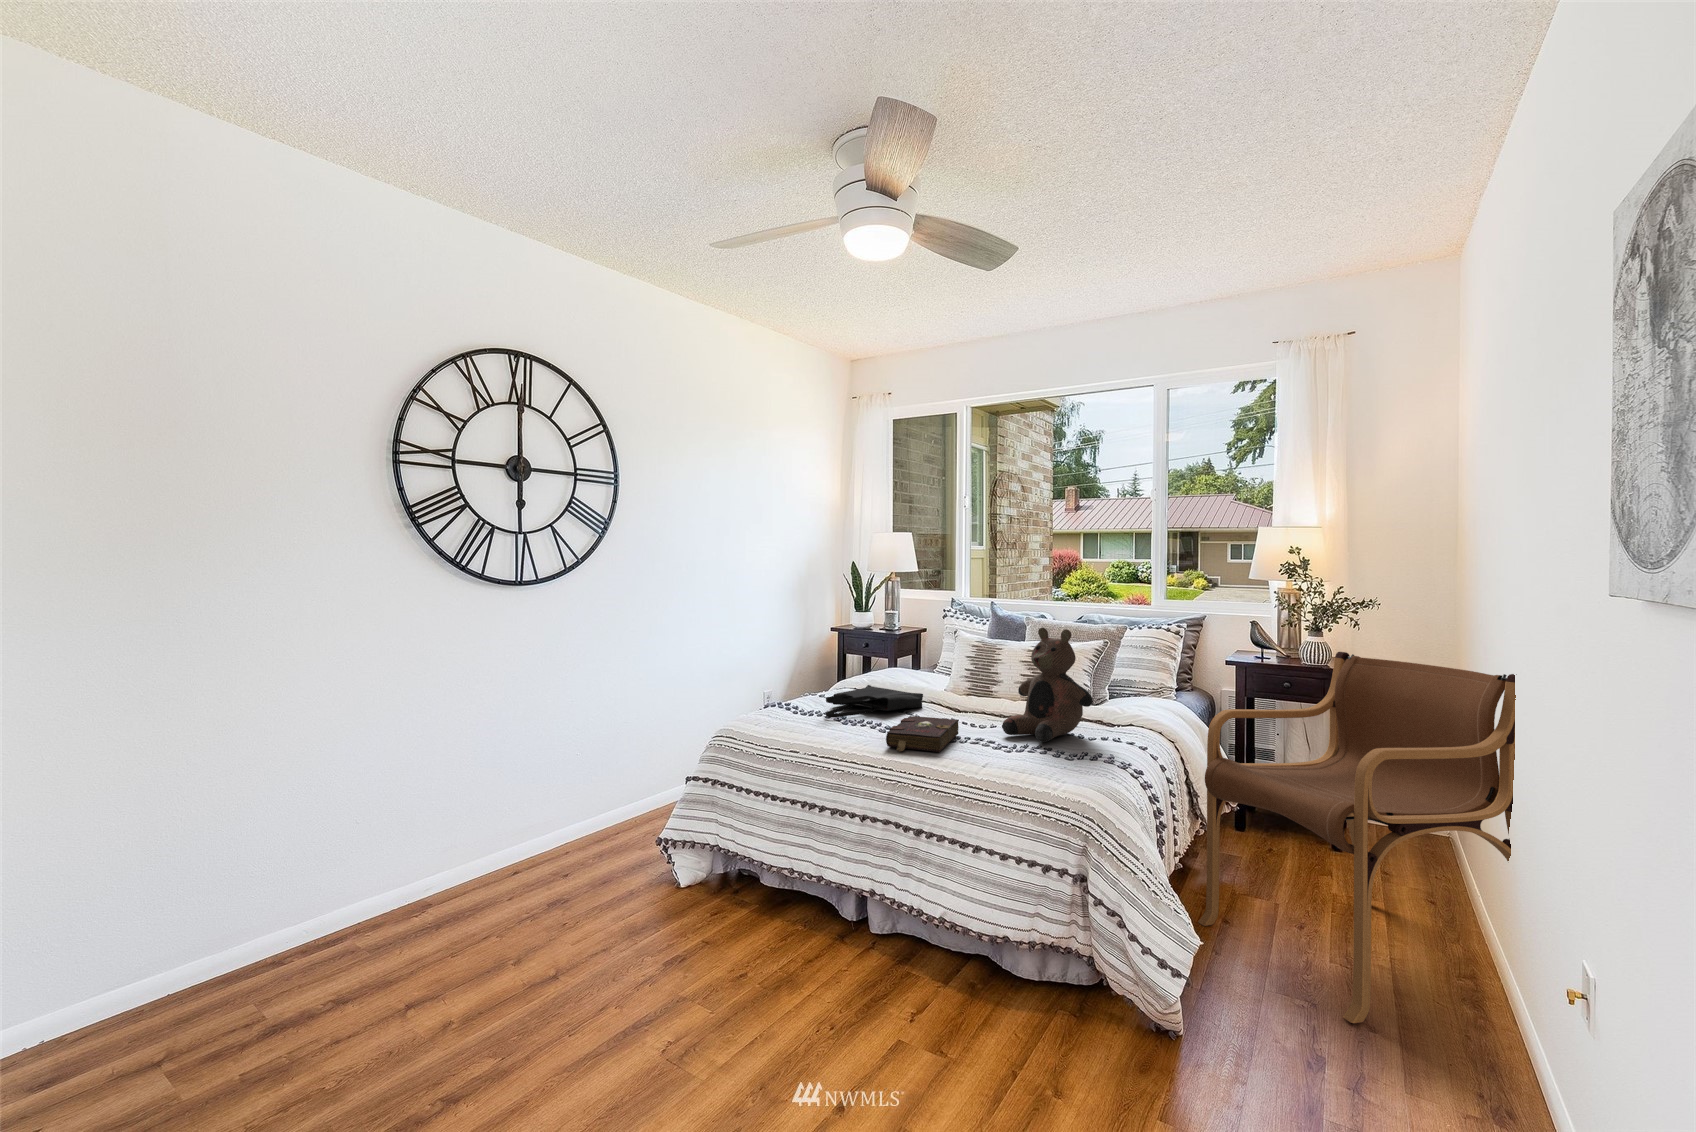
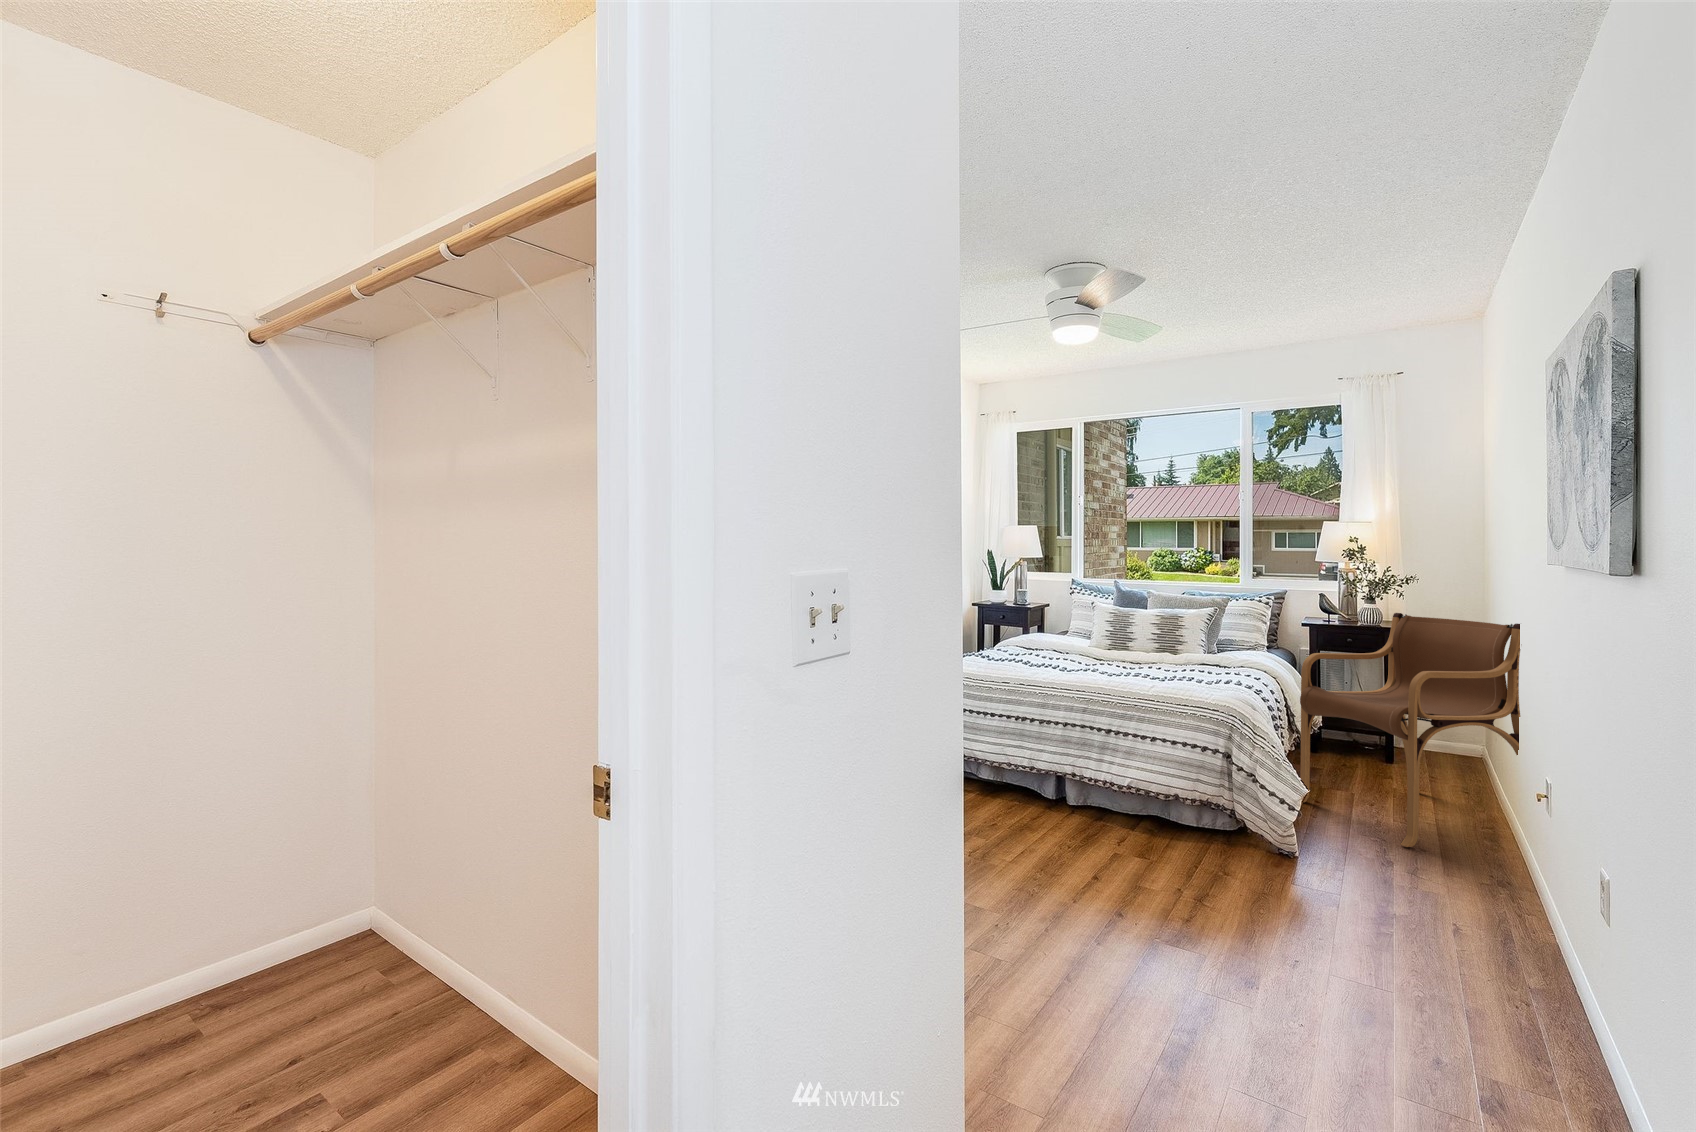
teddy bear: present [1002,627,1093,742] -> none [1152,597,1219,676]
tote bag: present [826,685,923,718] -> none [1012,642,1080,663]
book: present [886,716,959,752] -> none [1075,660,1120,682]

